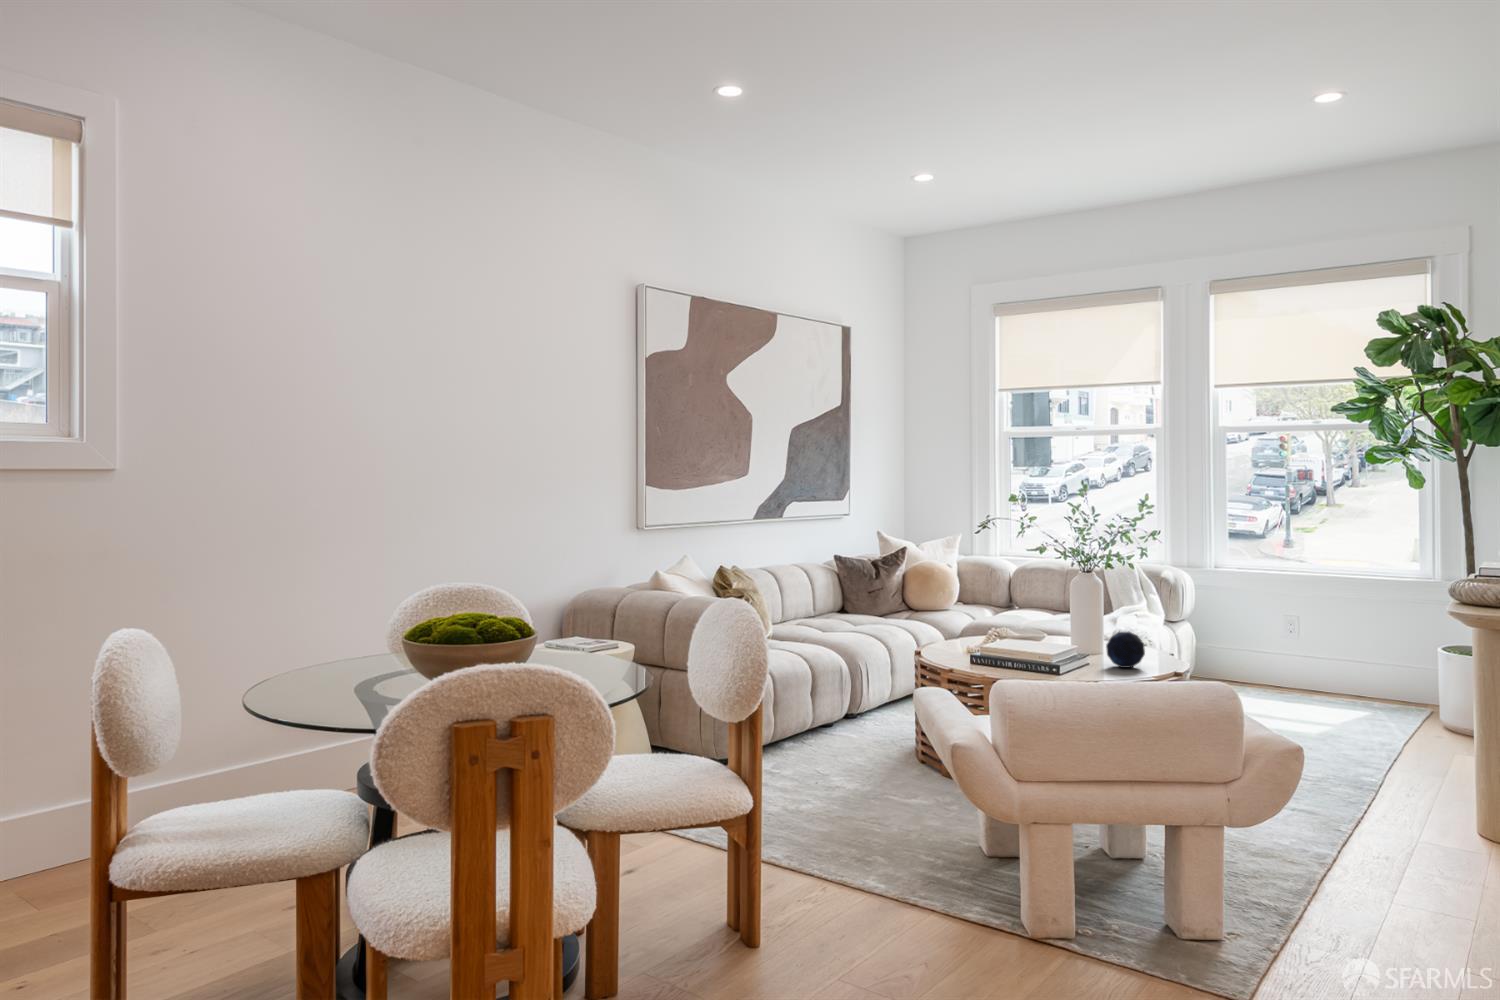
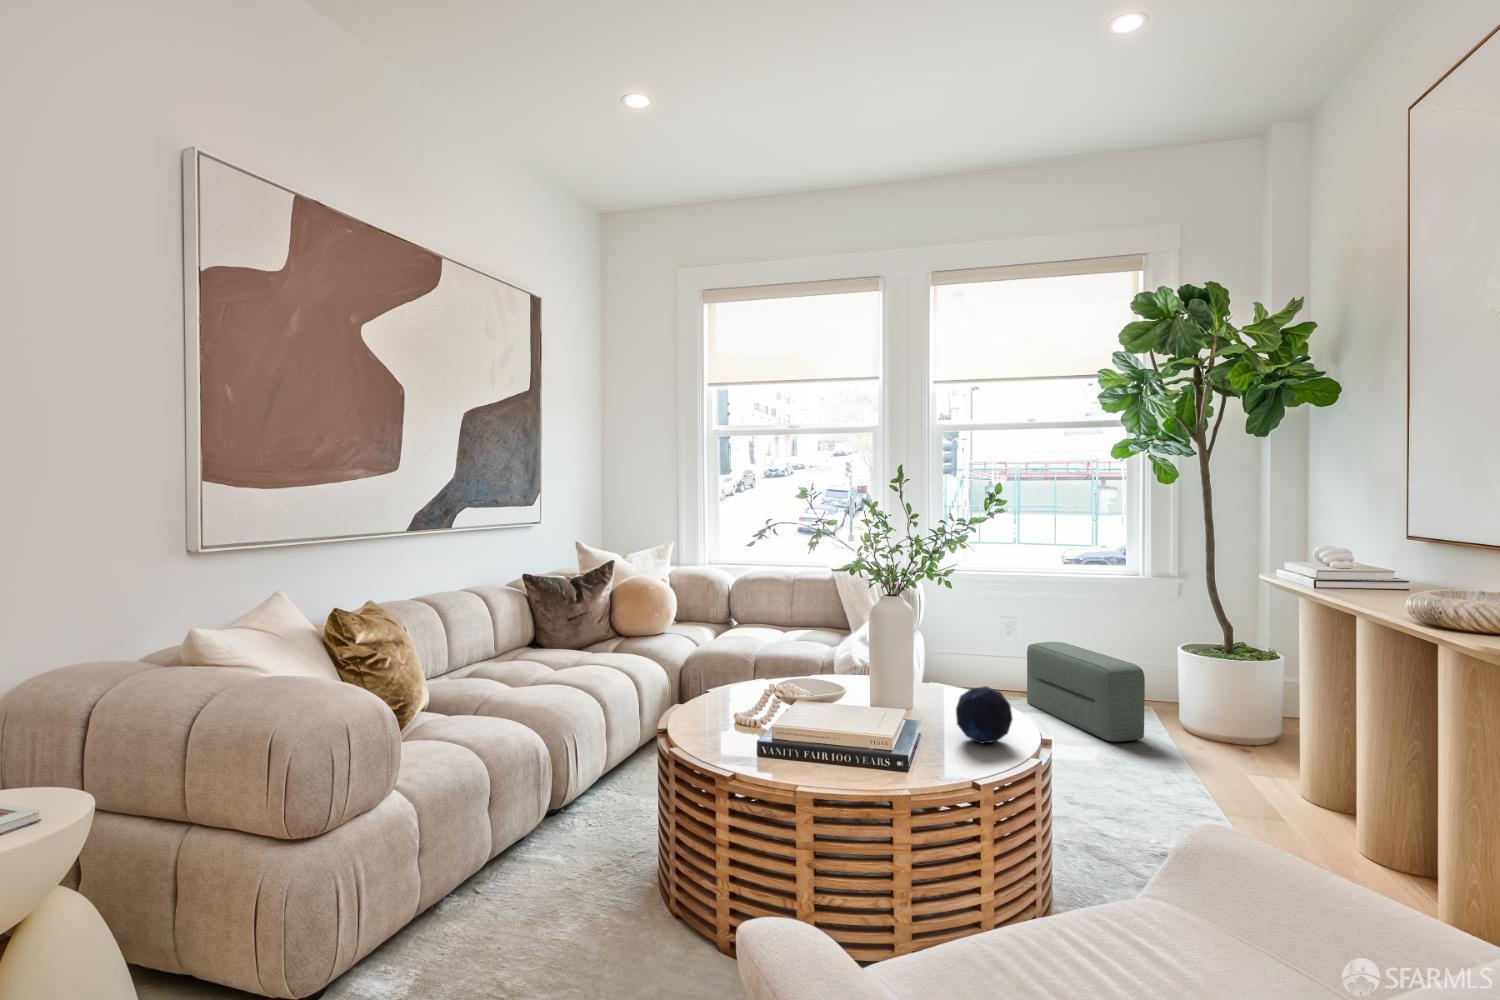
pouf: none [1291,636,1378,721] -> present [1027,642,1145,742]

